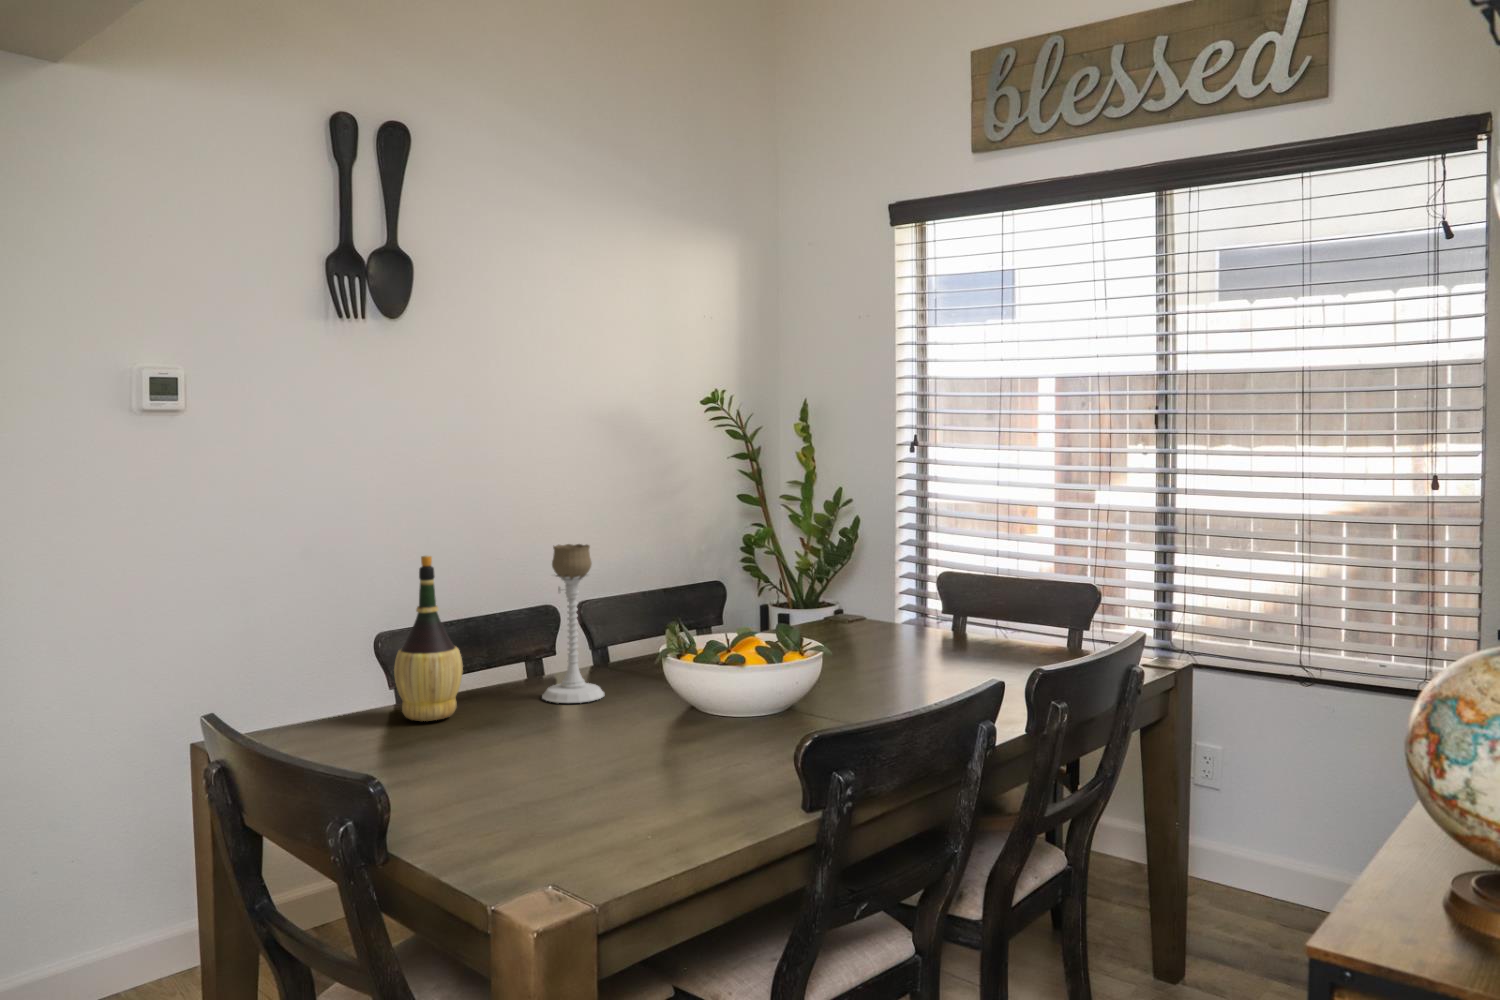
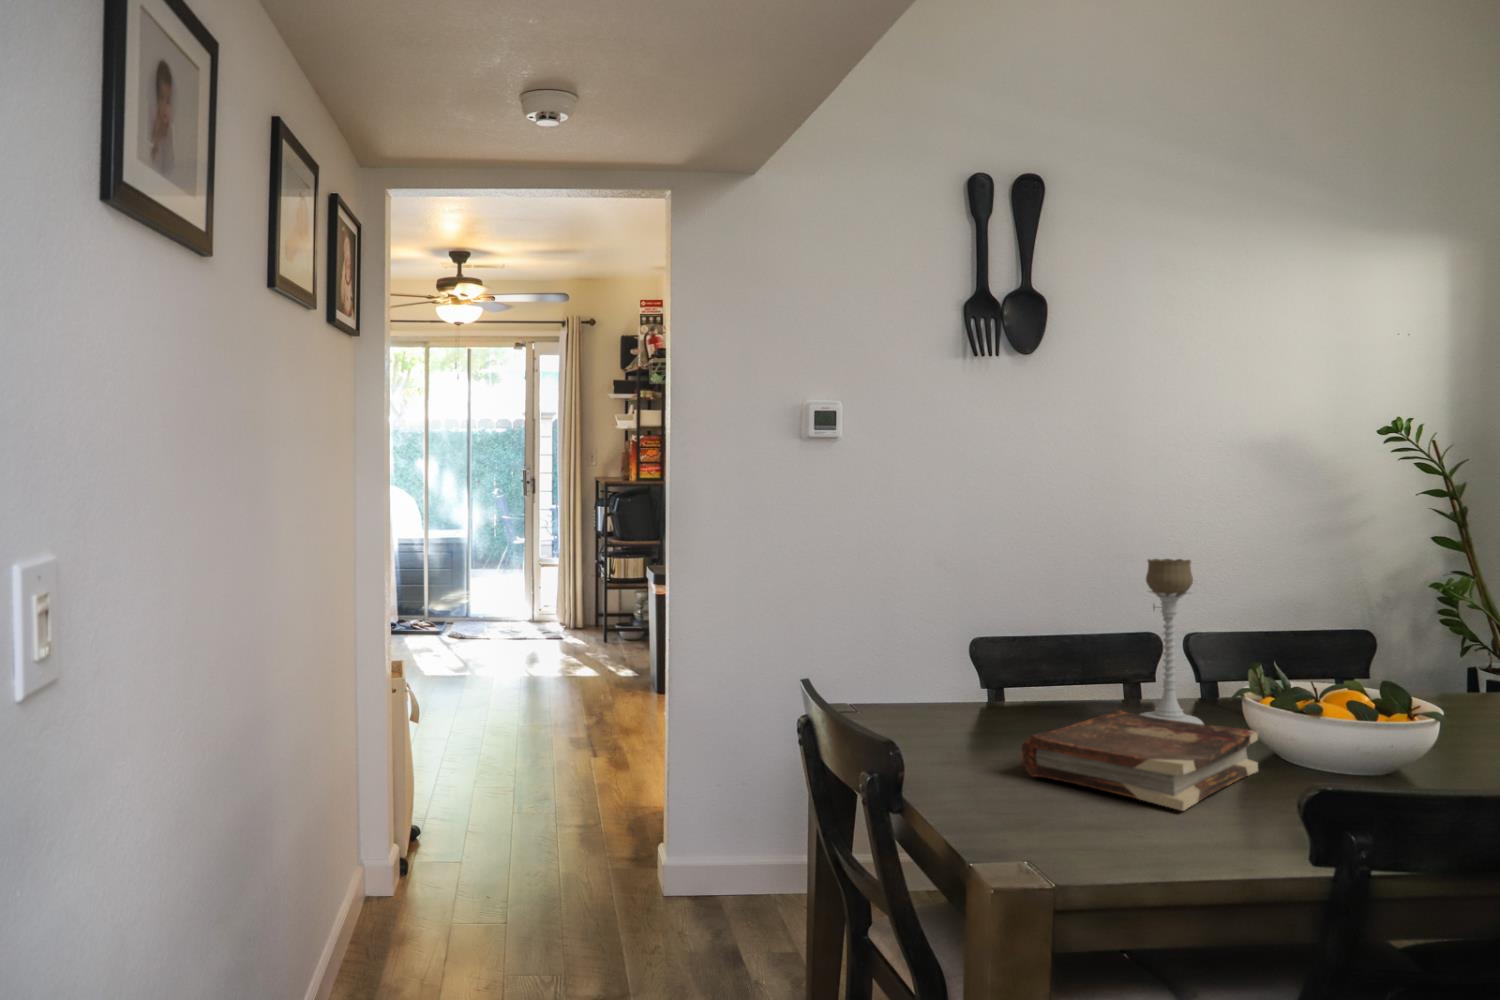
wine bottle: present [394,556,463,721] -> none [971,559,1040,727]
book: none [472,688,656,769] -> present [1022,709,1258,811]

